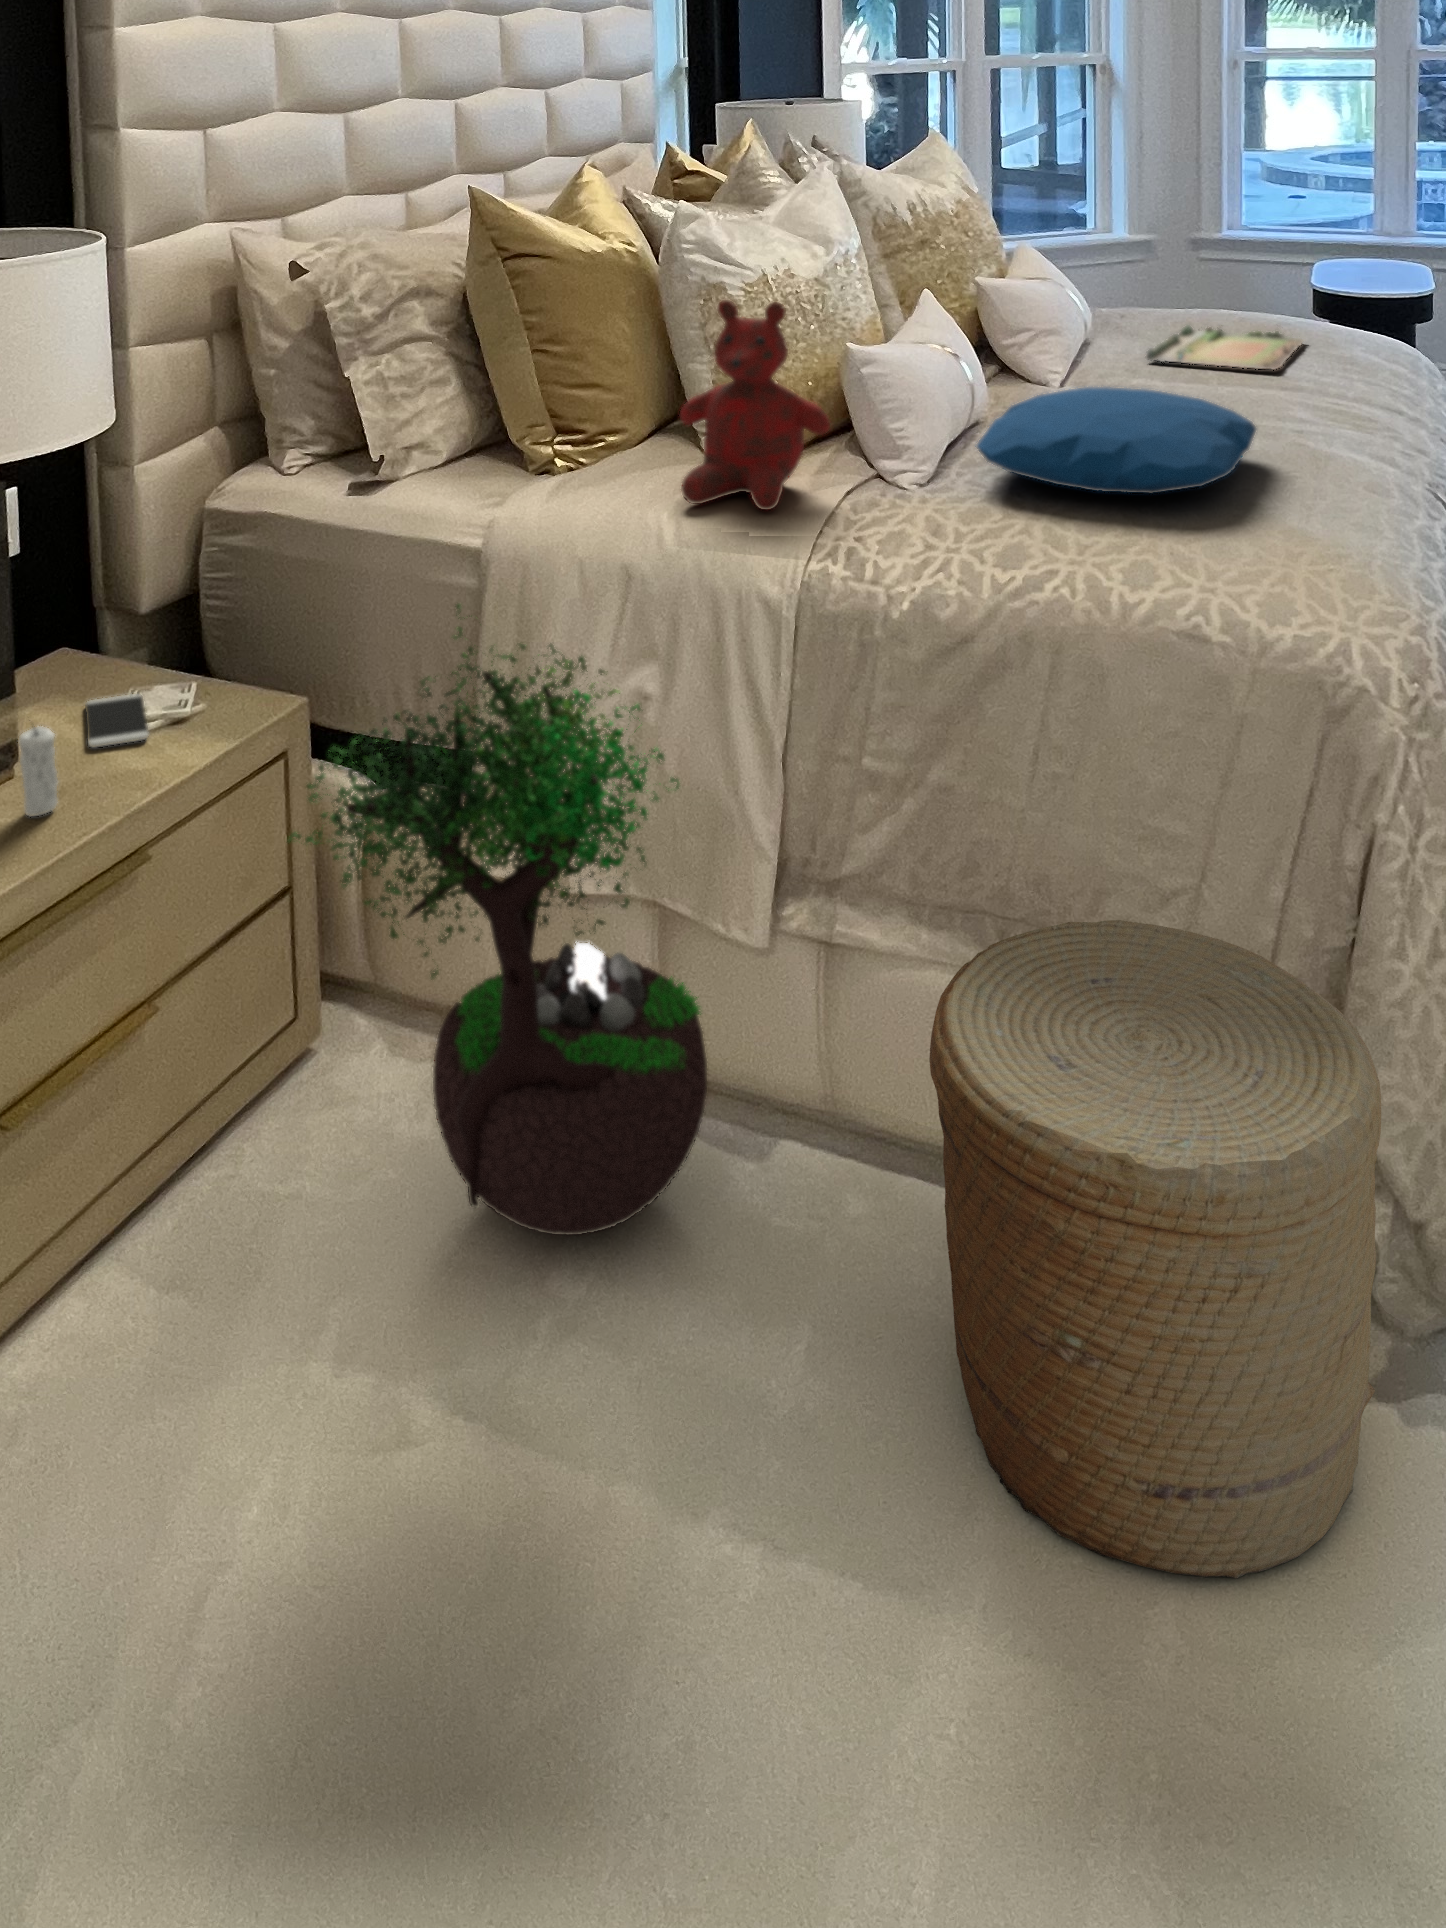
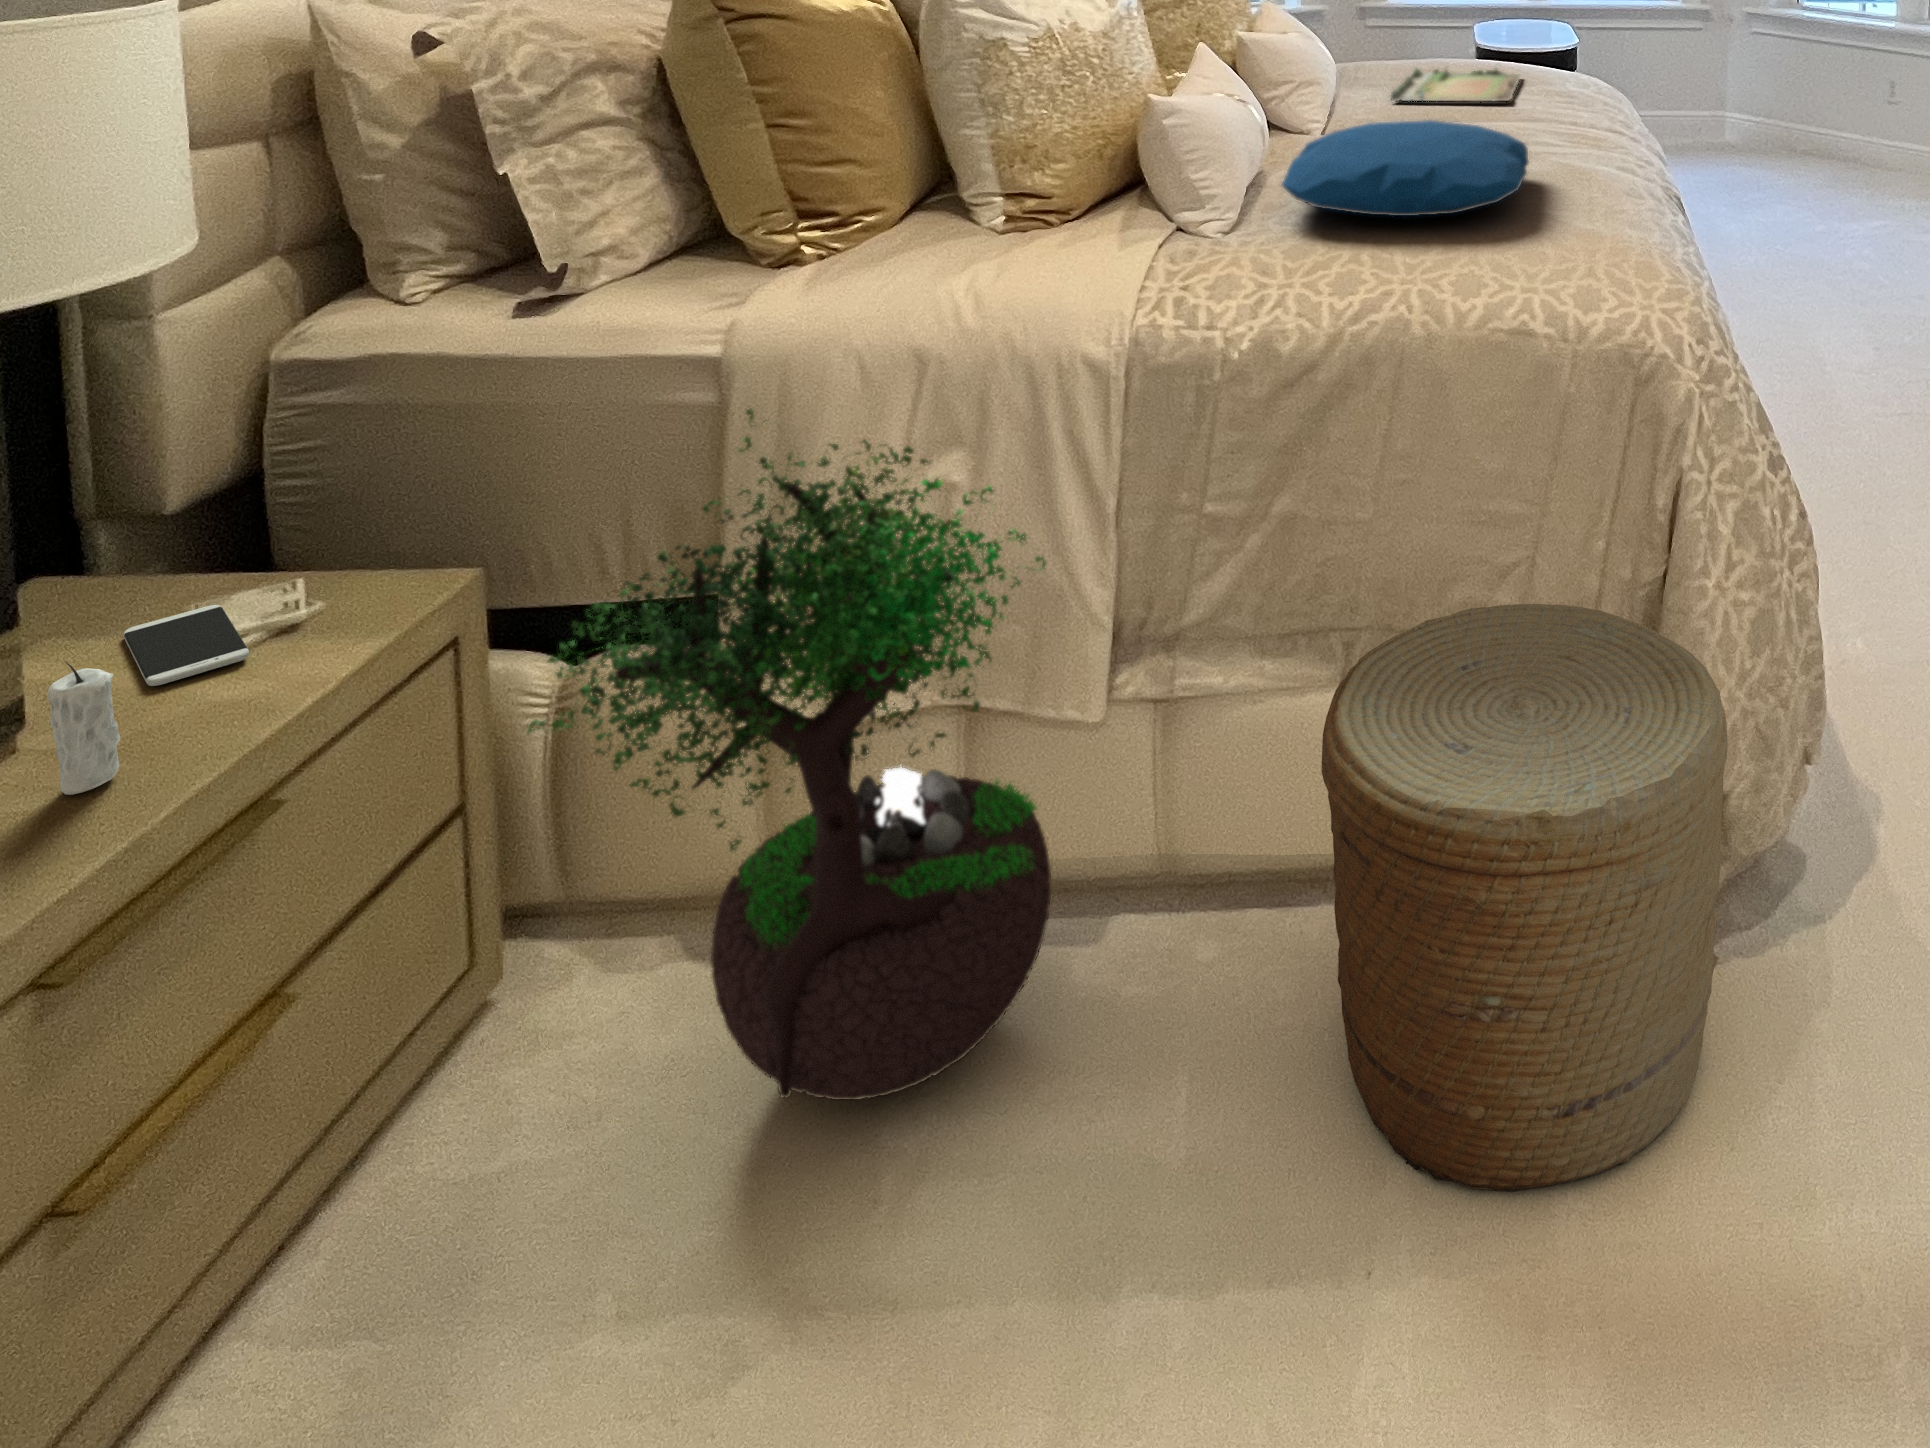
teddy bear: present [680,300,830,510] -> none [959,51,1135,273]

